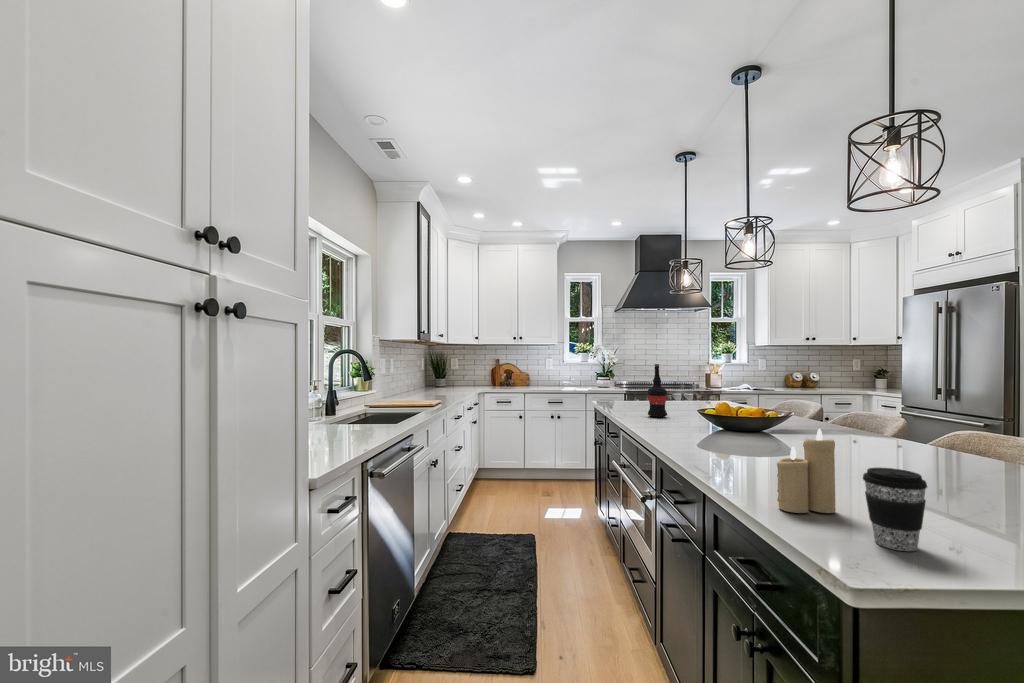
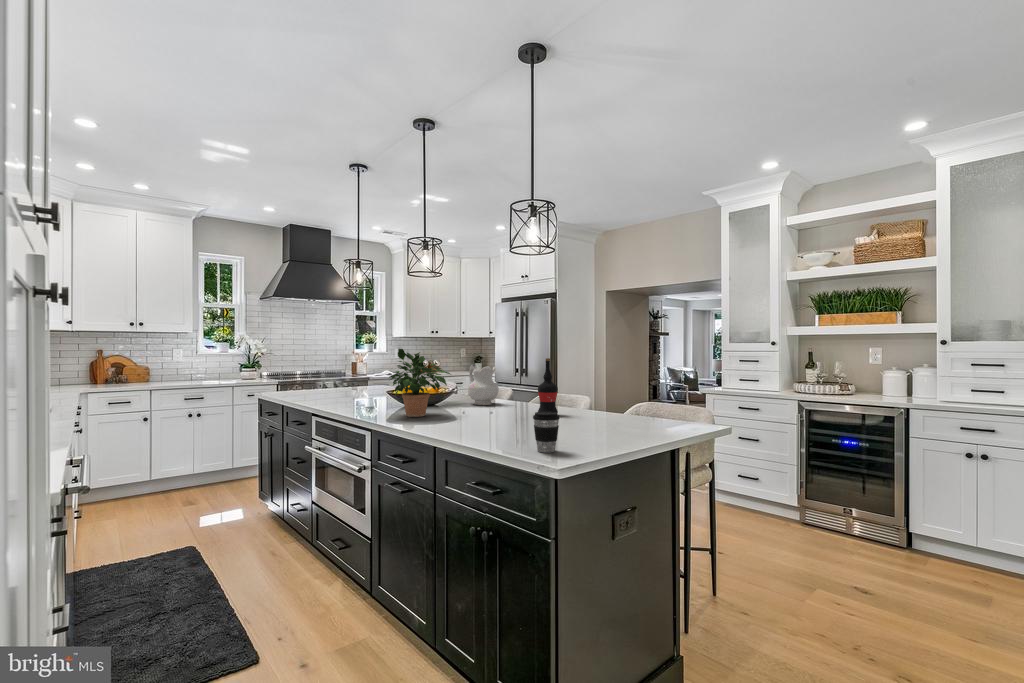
potted plant: none [678,355,779,445] -> present [389,349,450,417]
wine bottle: present [648,364,667,417] -> present [538,358,558,413]
ceramic pitcher: none [817,378,872,439] -> present [468,364,499,405]
candle: present [777,429,836,513] -> none [485,395,513,446]

